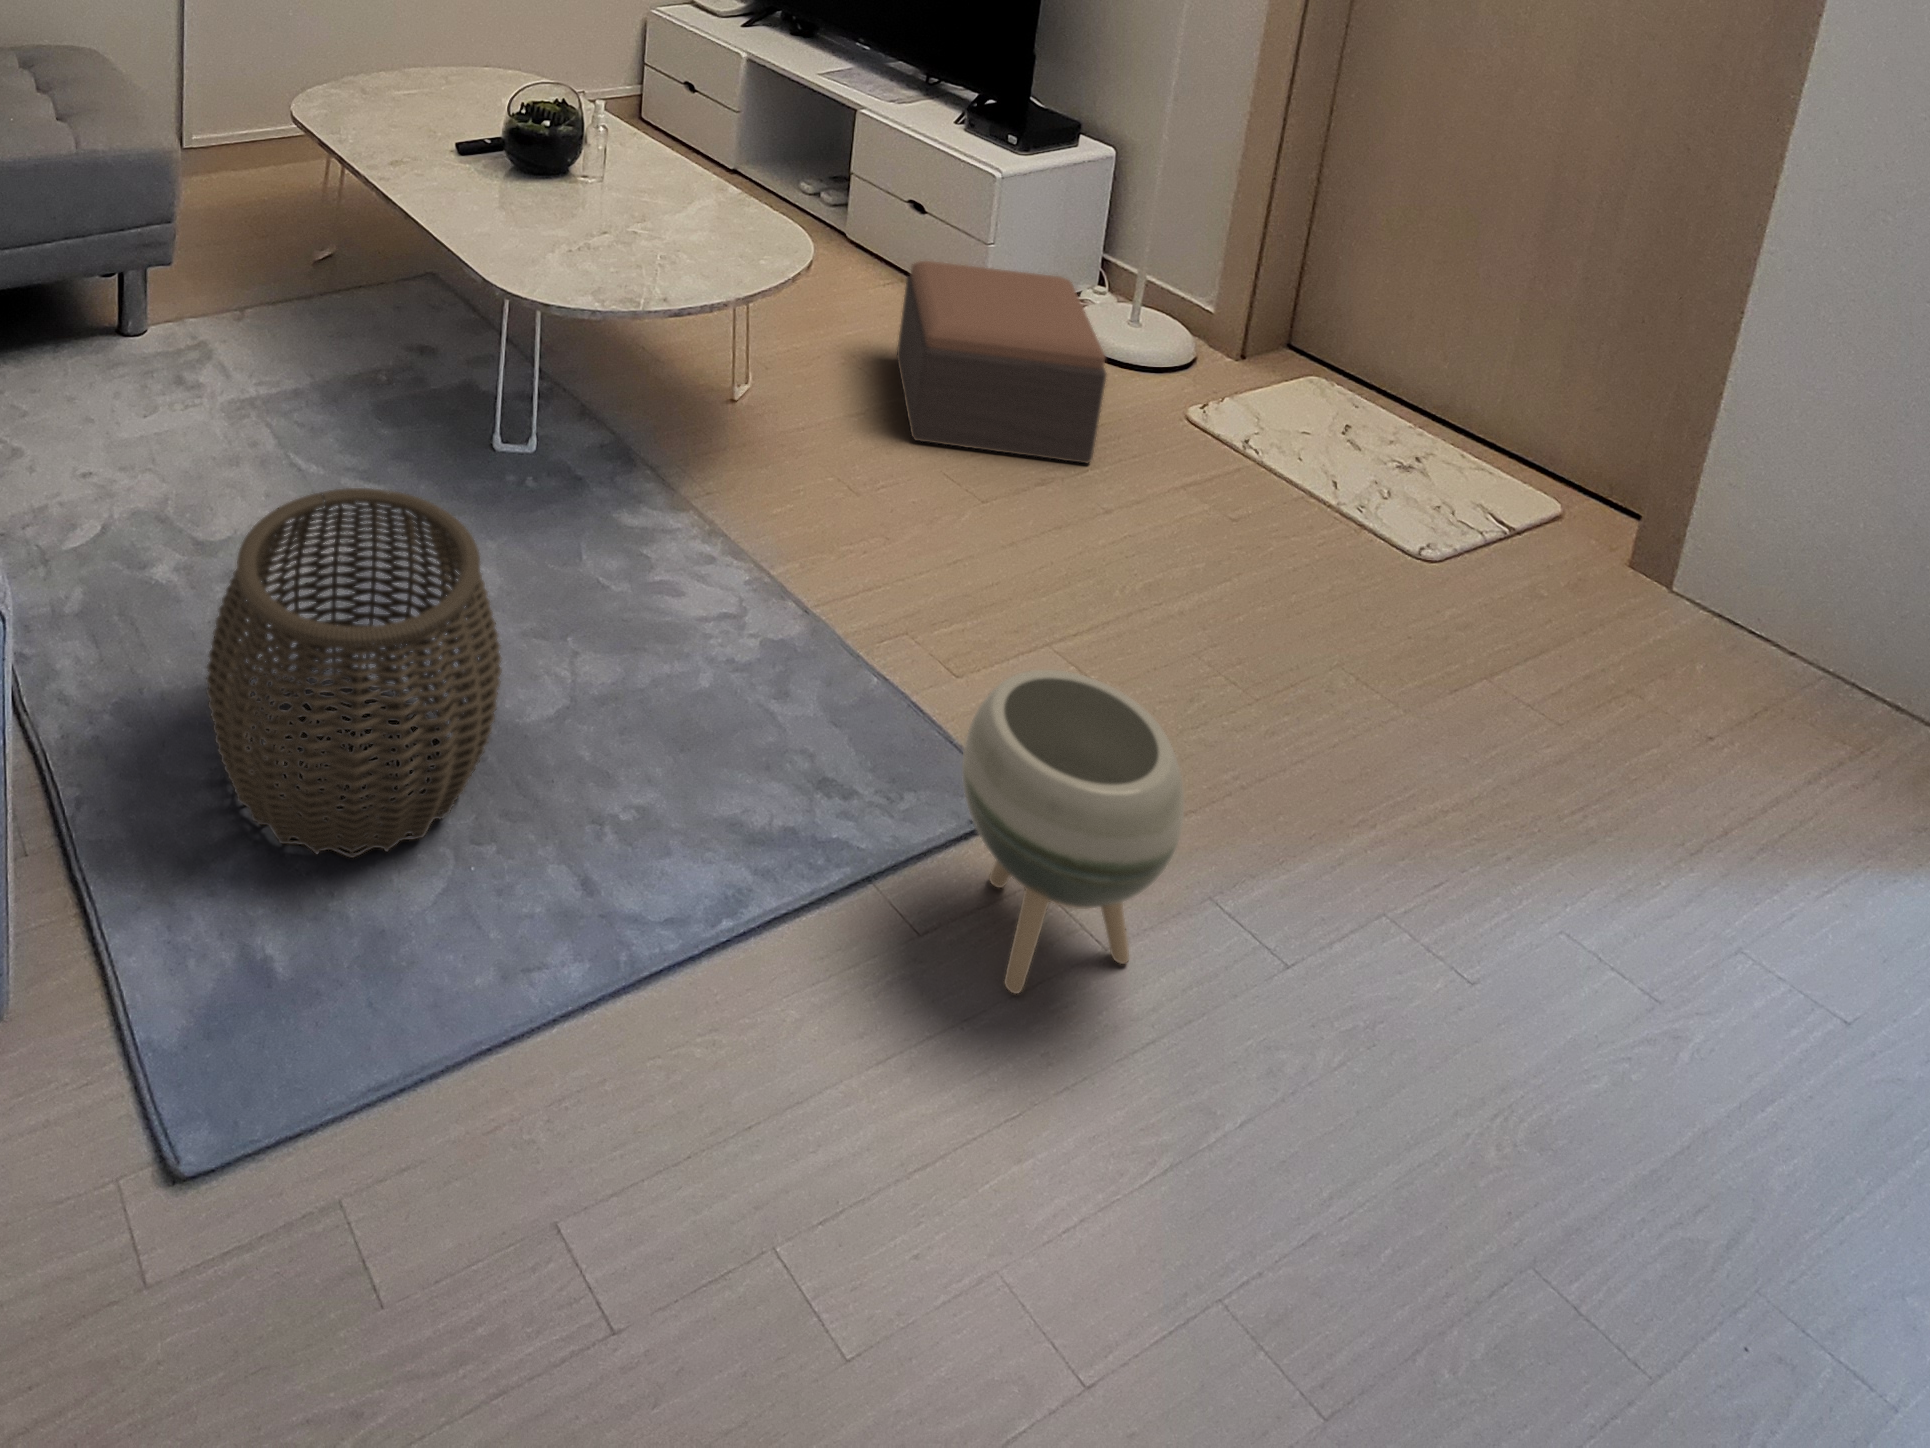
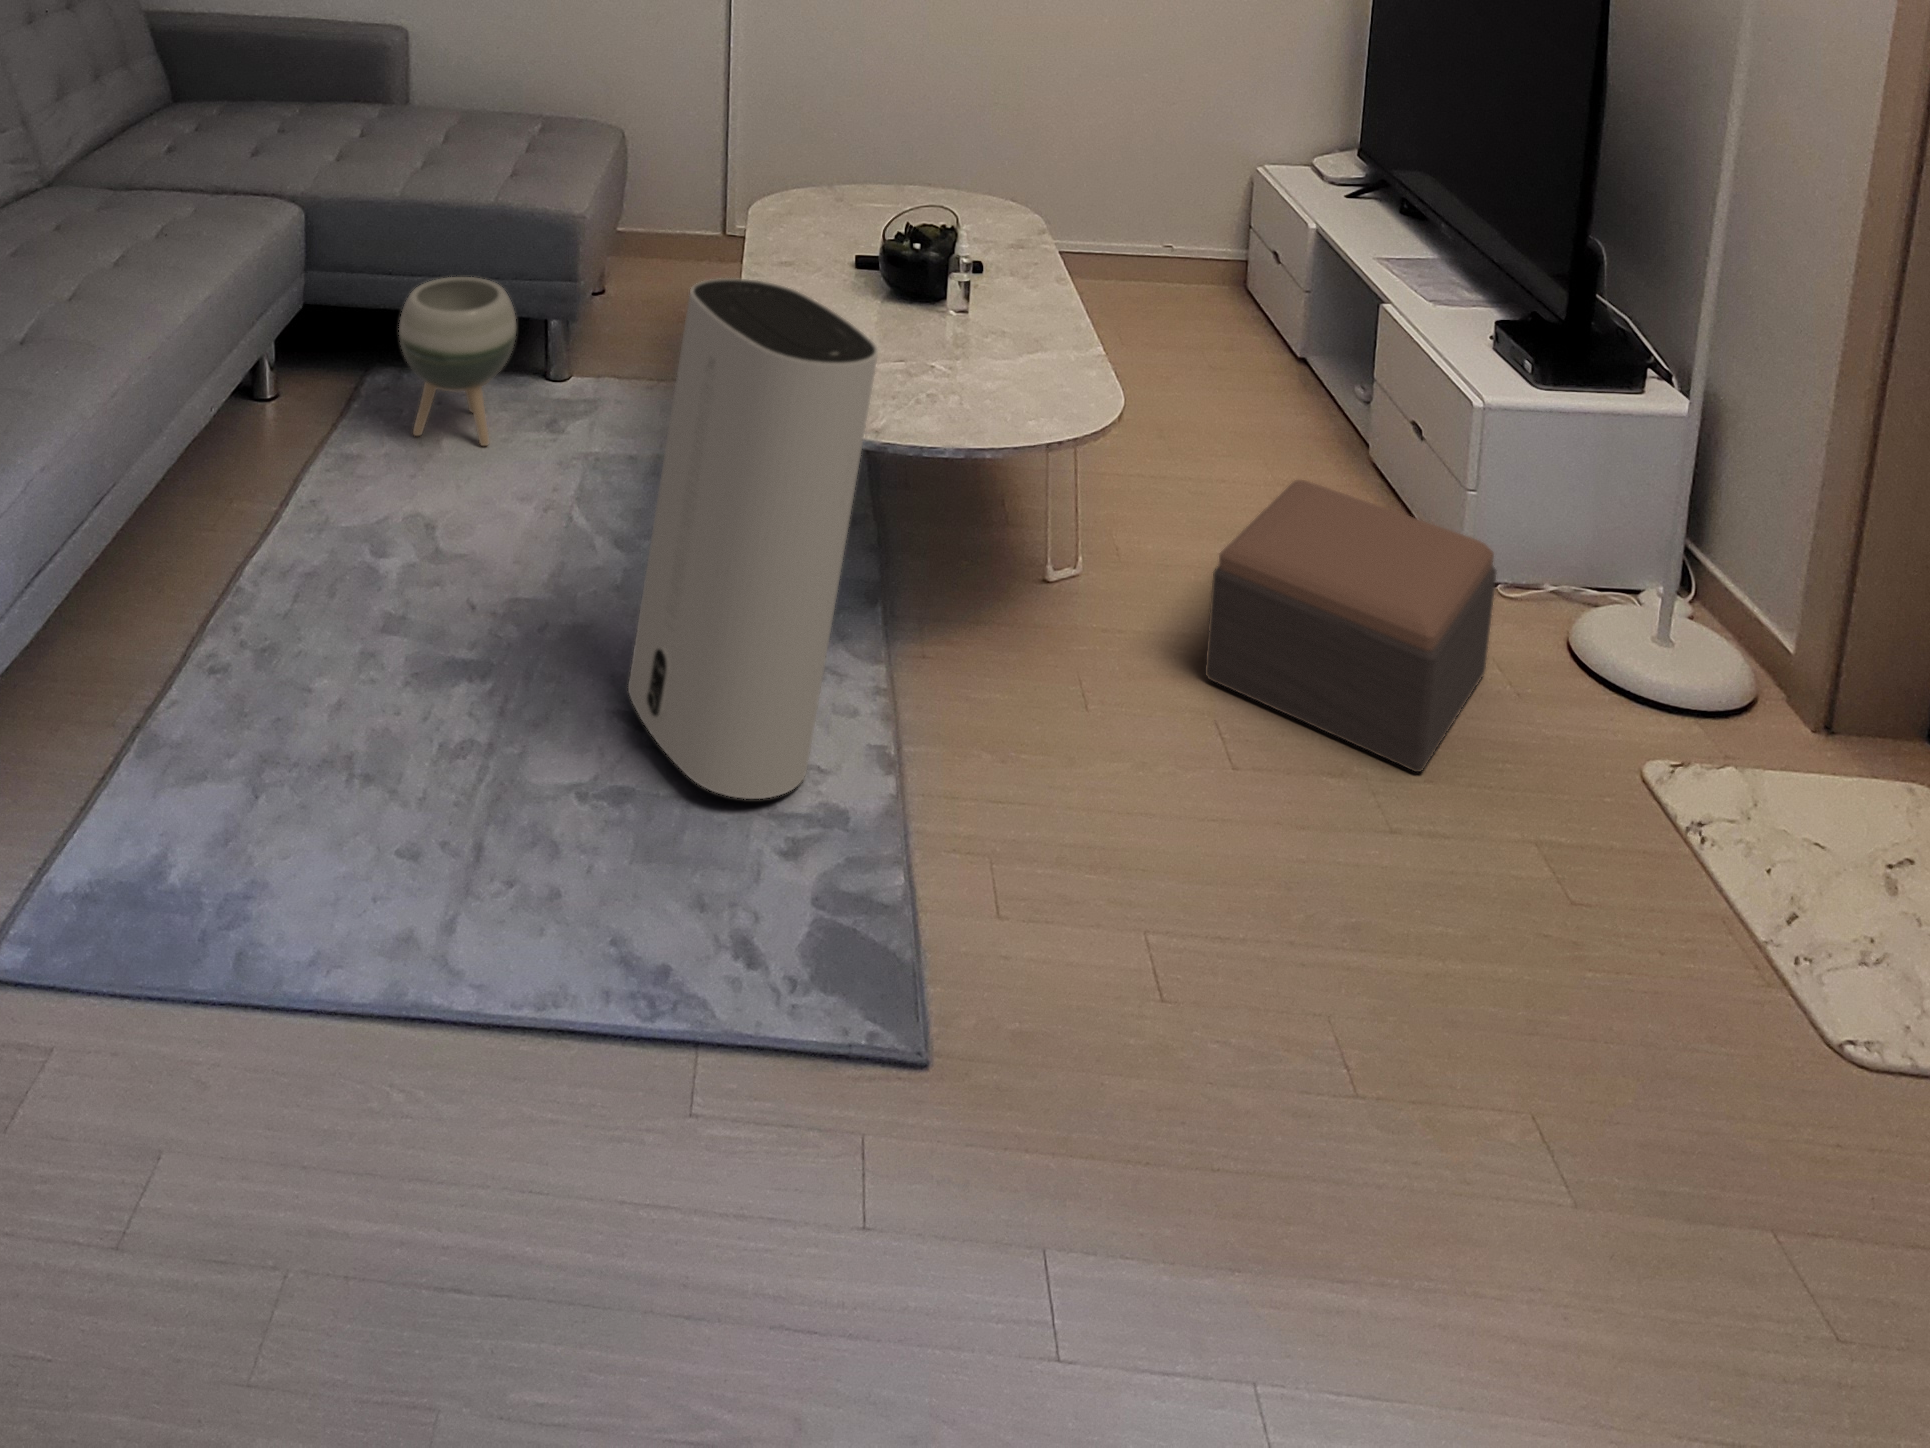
air purifier: none [523,179,803,672] -> present [628,278,878,799]
woven basket: present [206,488,502,858] -> none [237,500,506,825]
planter: present [962,670,1184,993] -> present [399,277,516,446]

